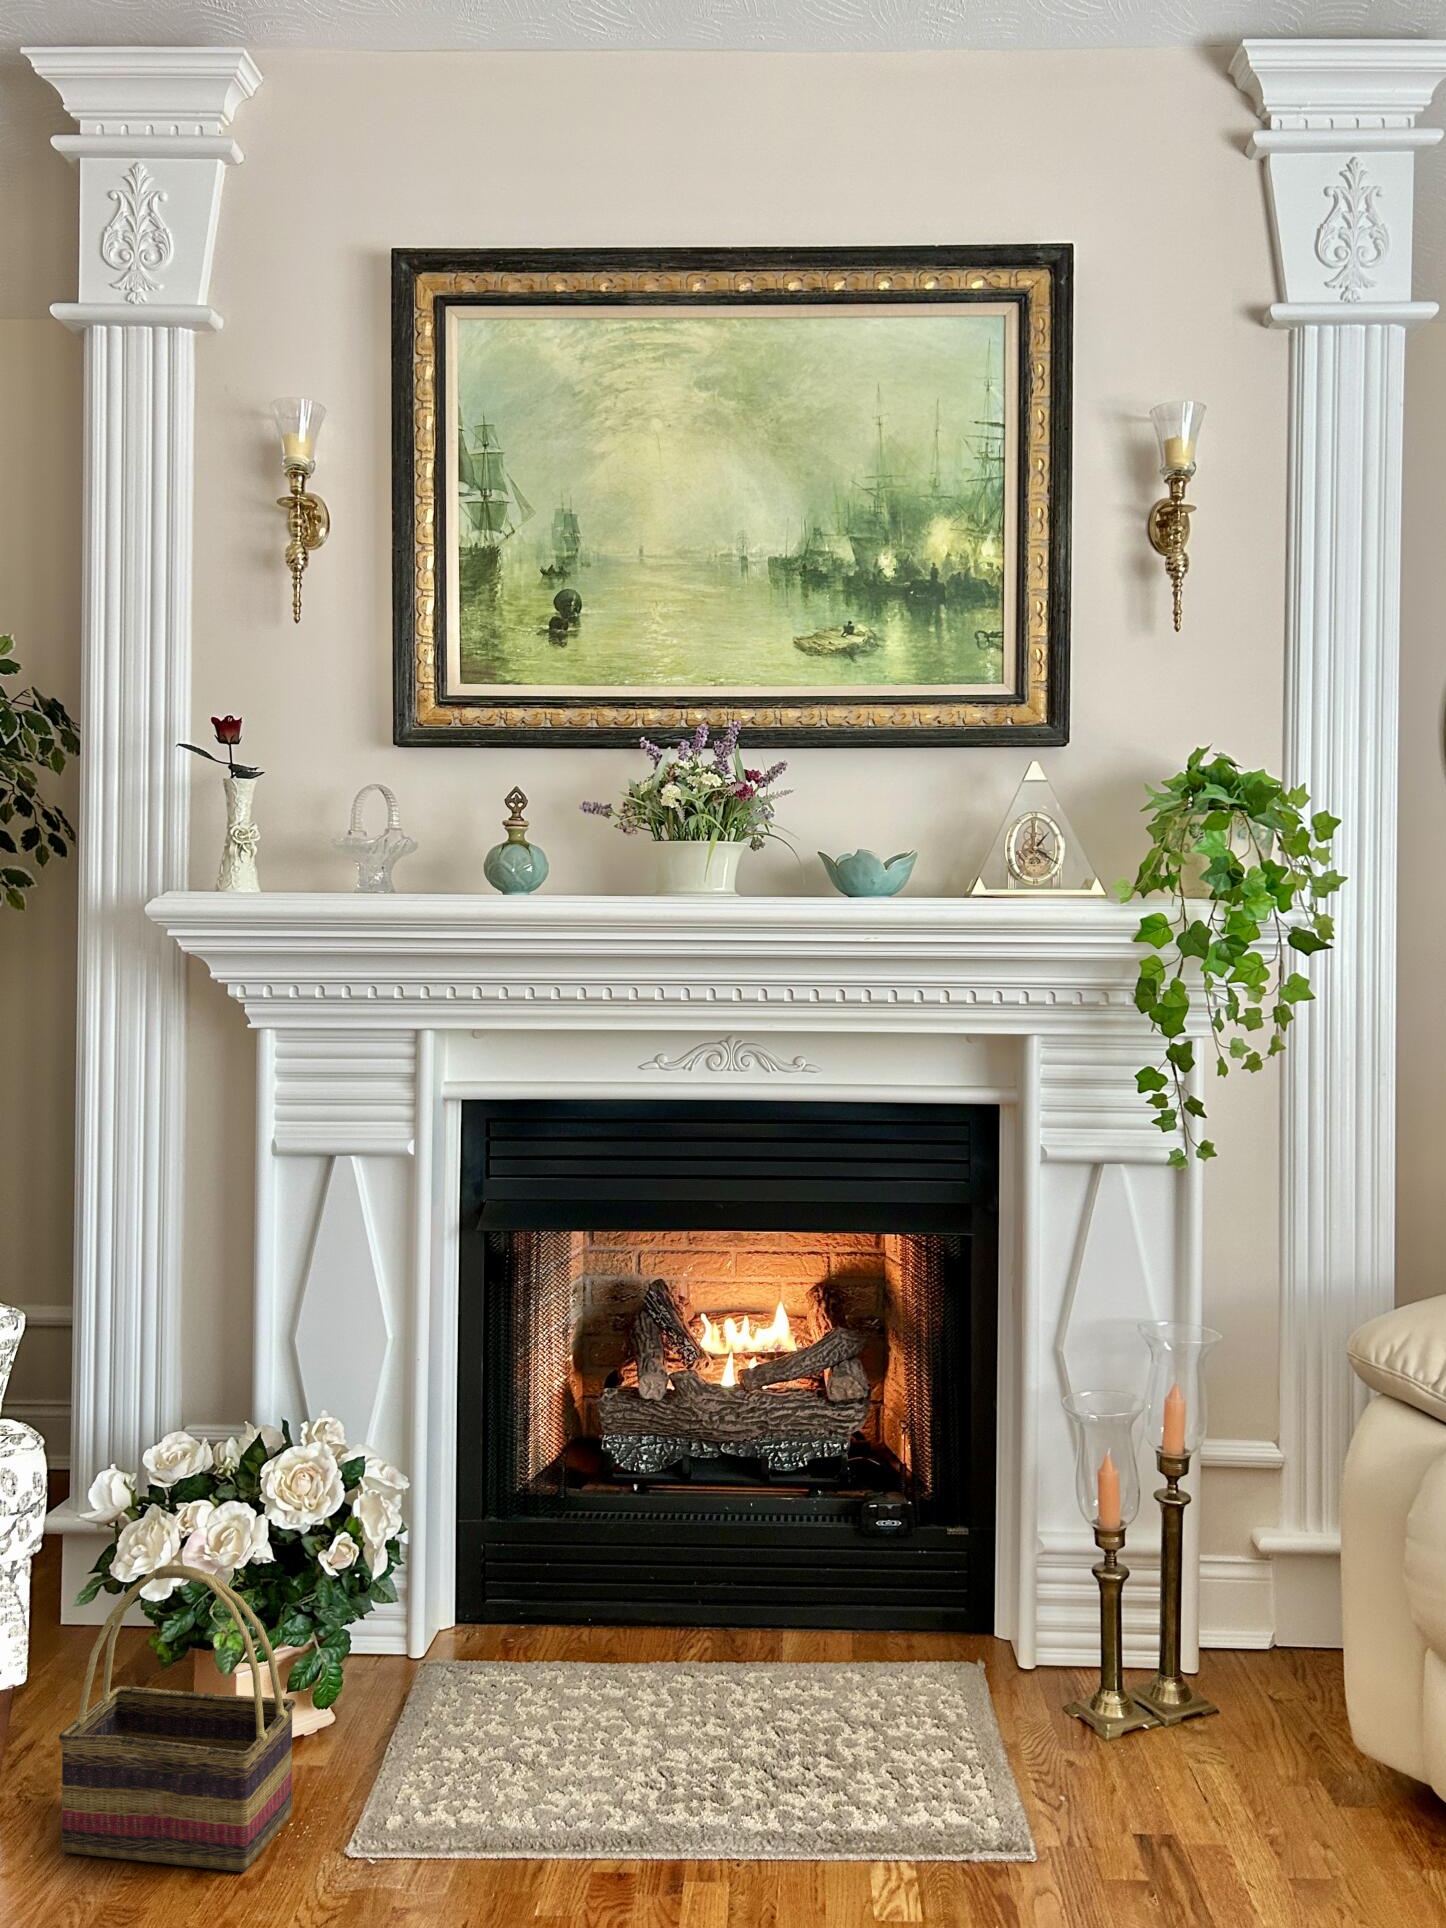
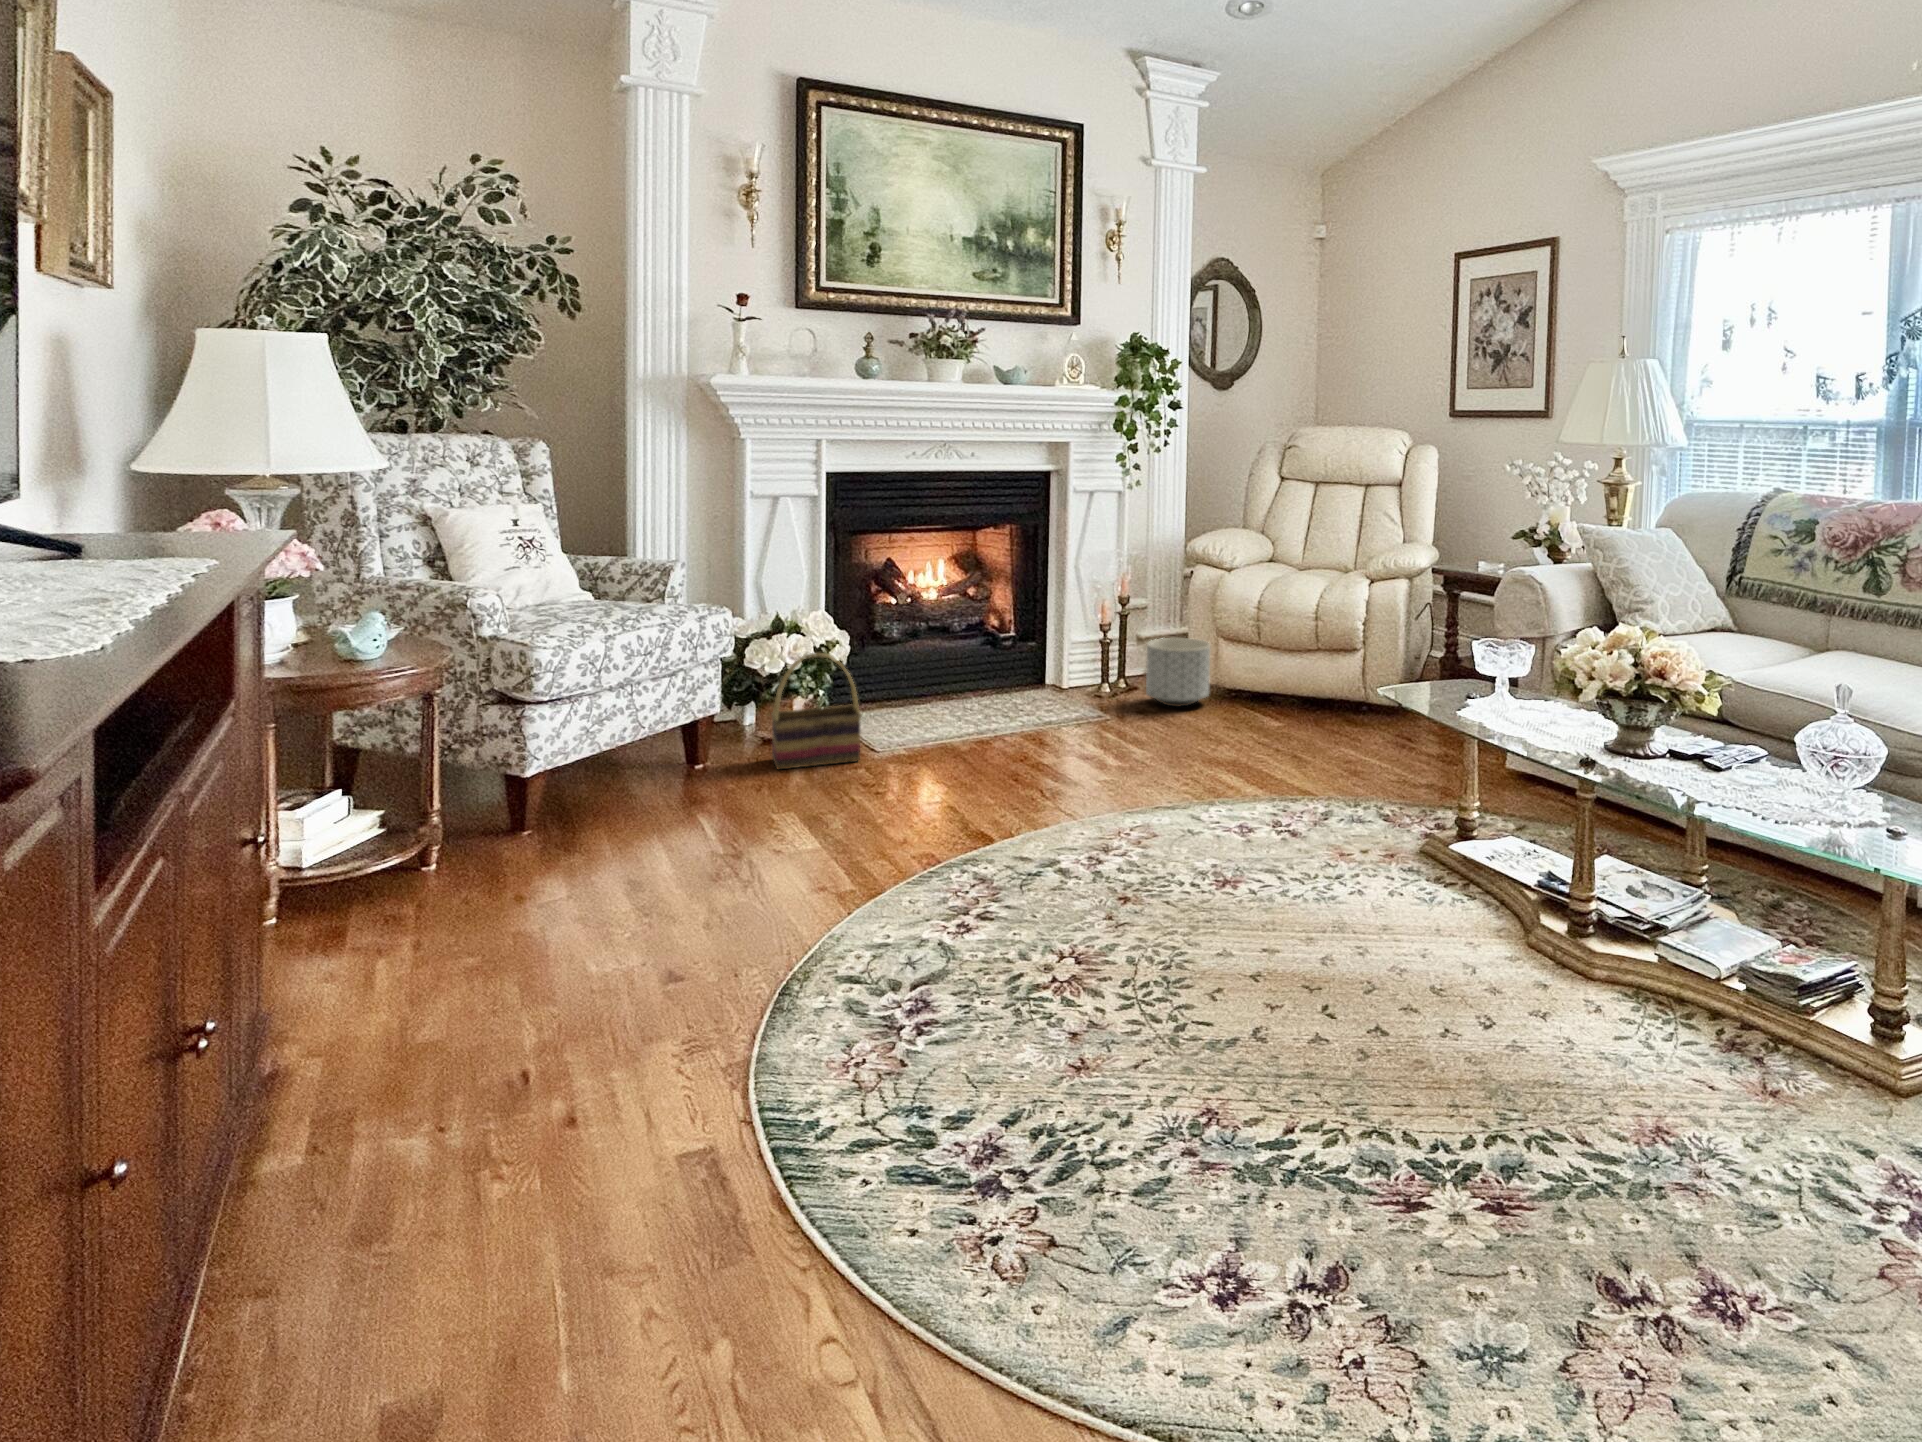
planter: none [1159,1606,1356,1845] -> present [1146,638,1210,706]

